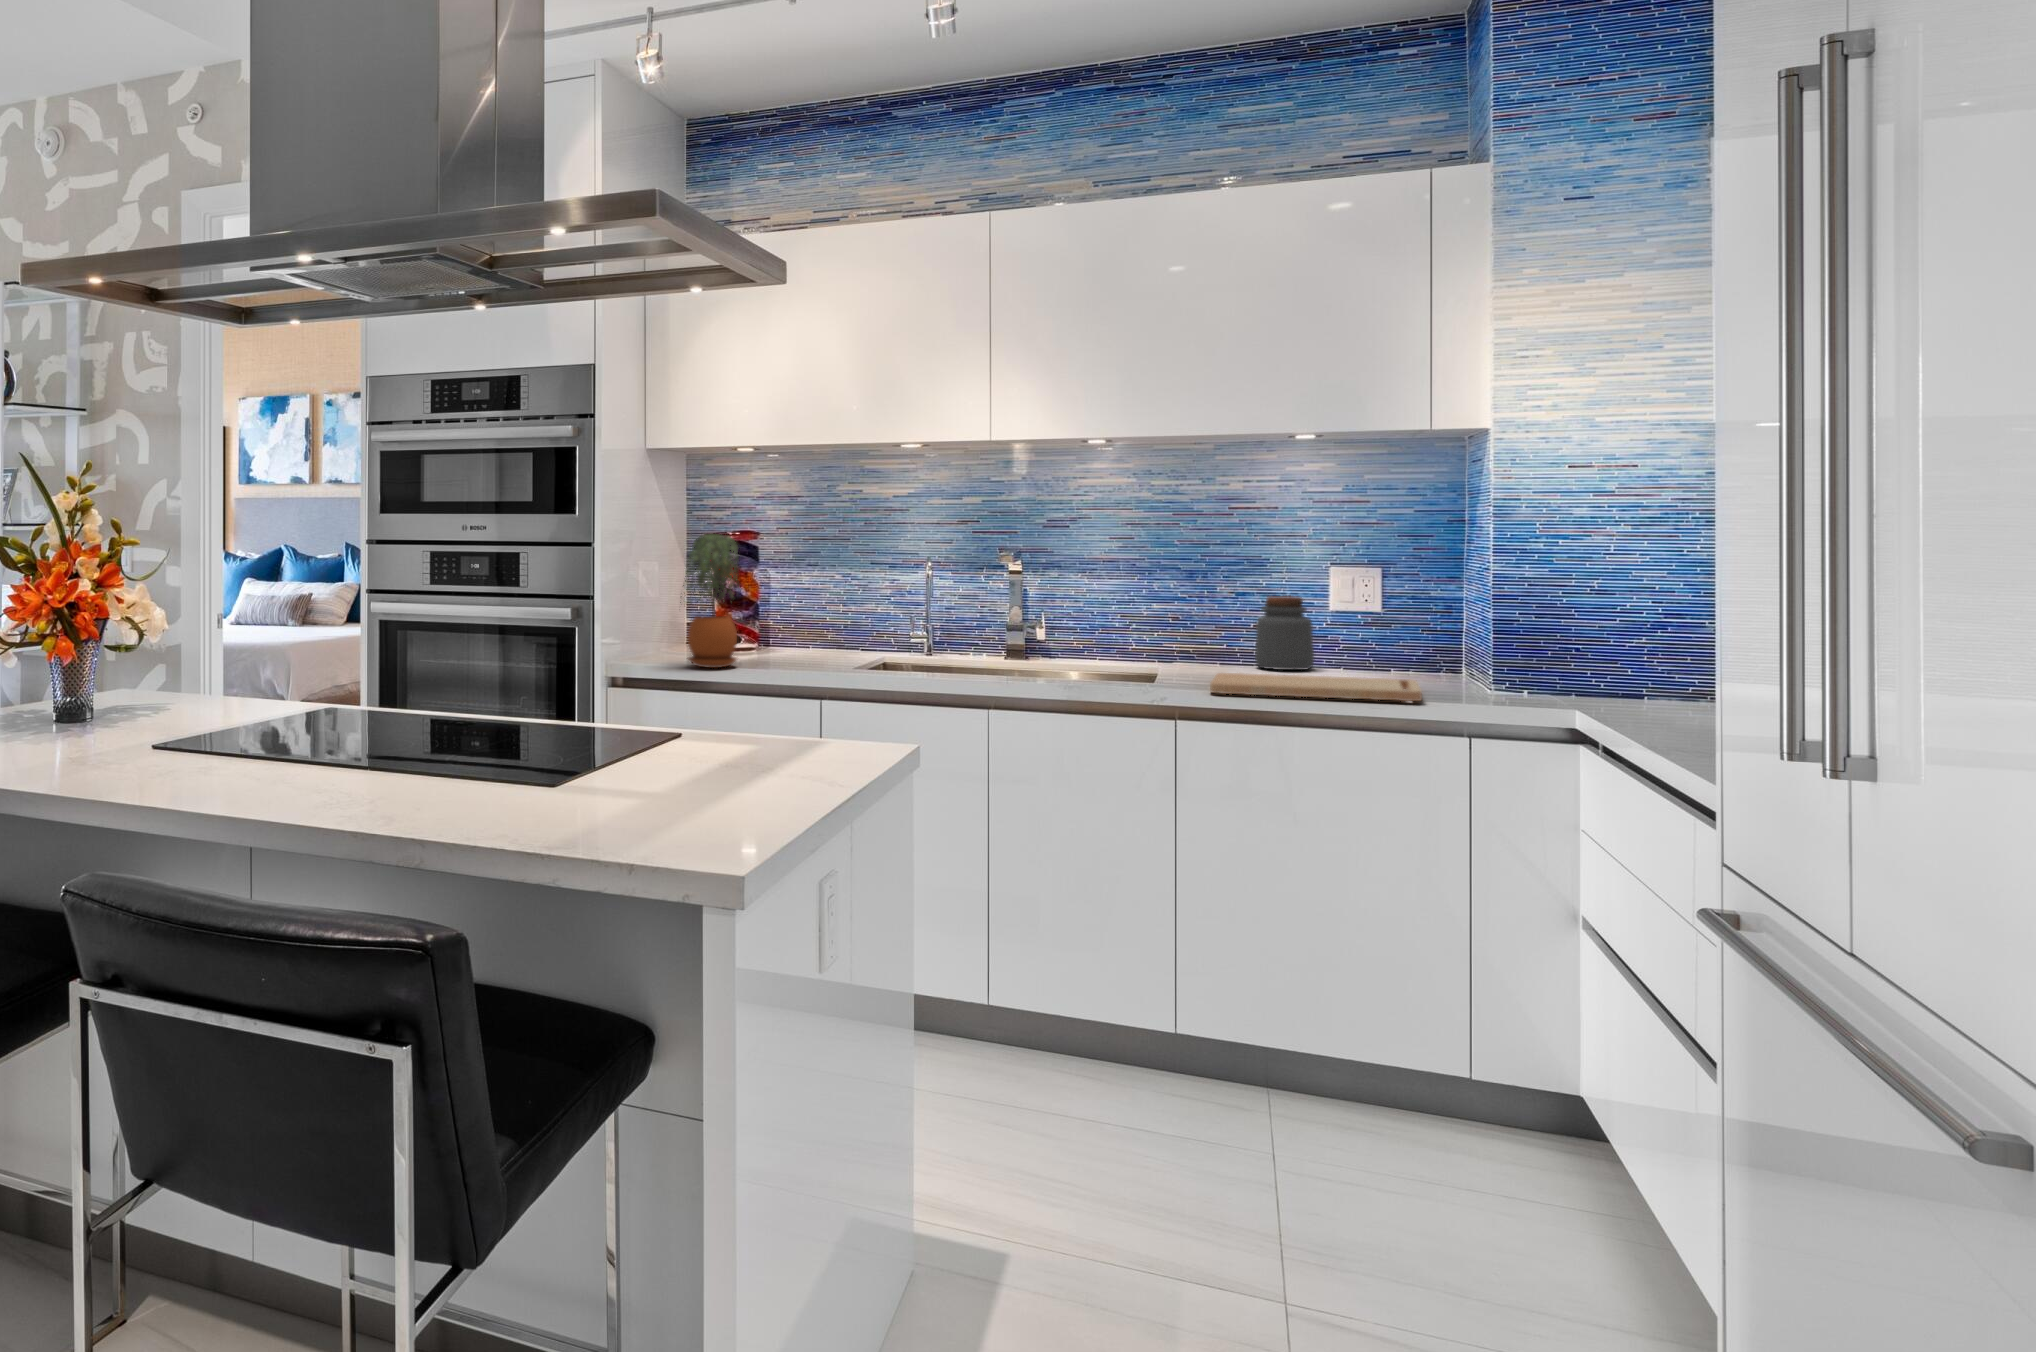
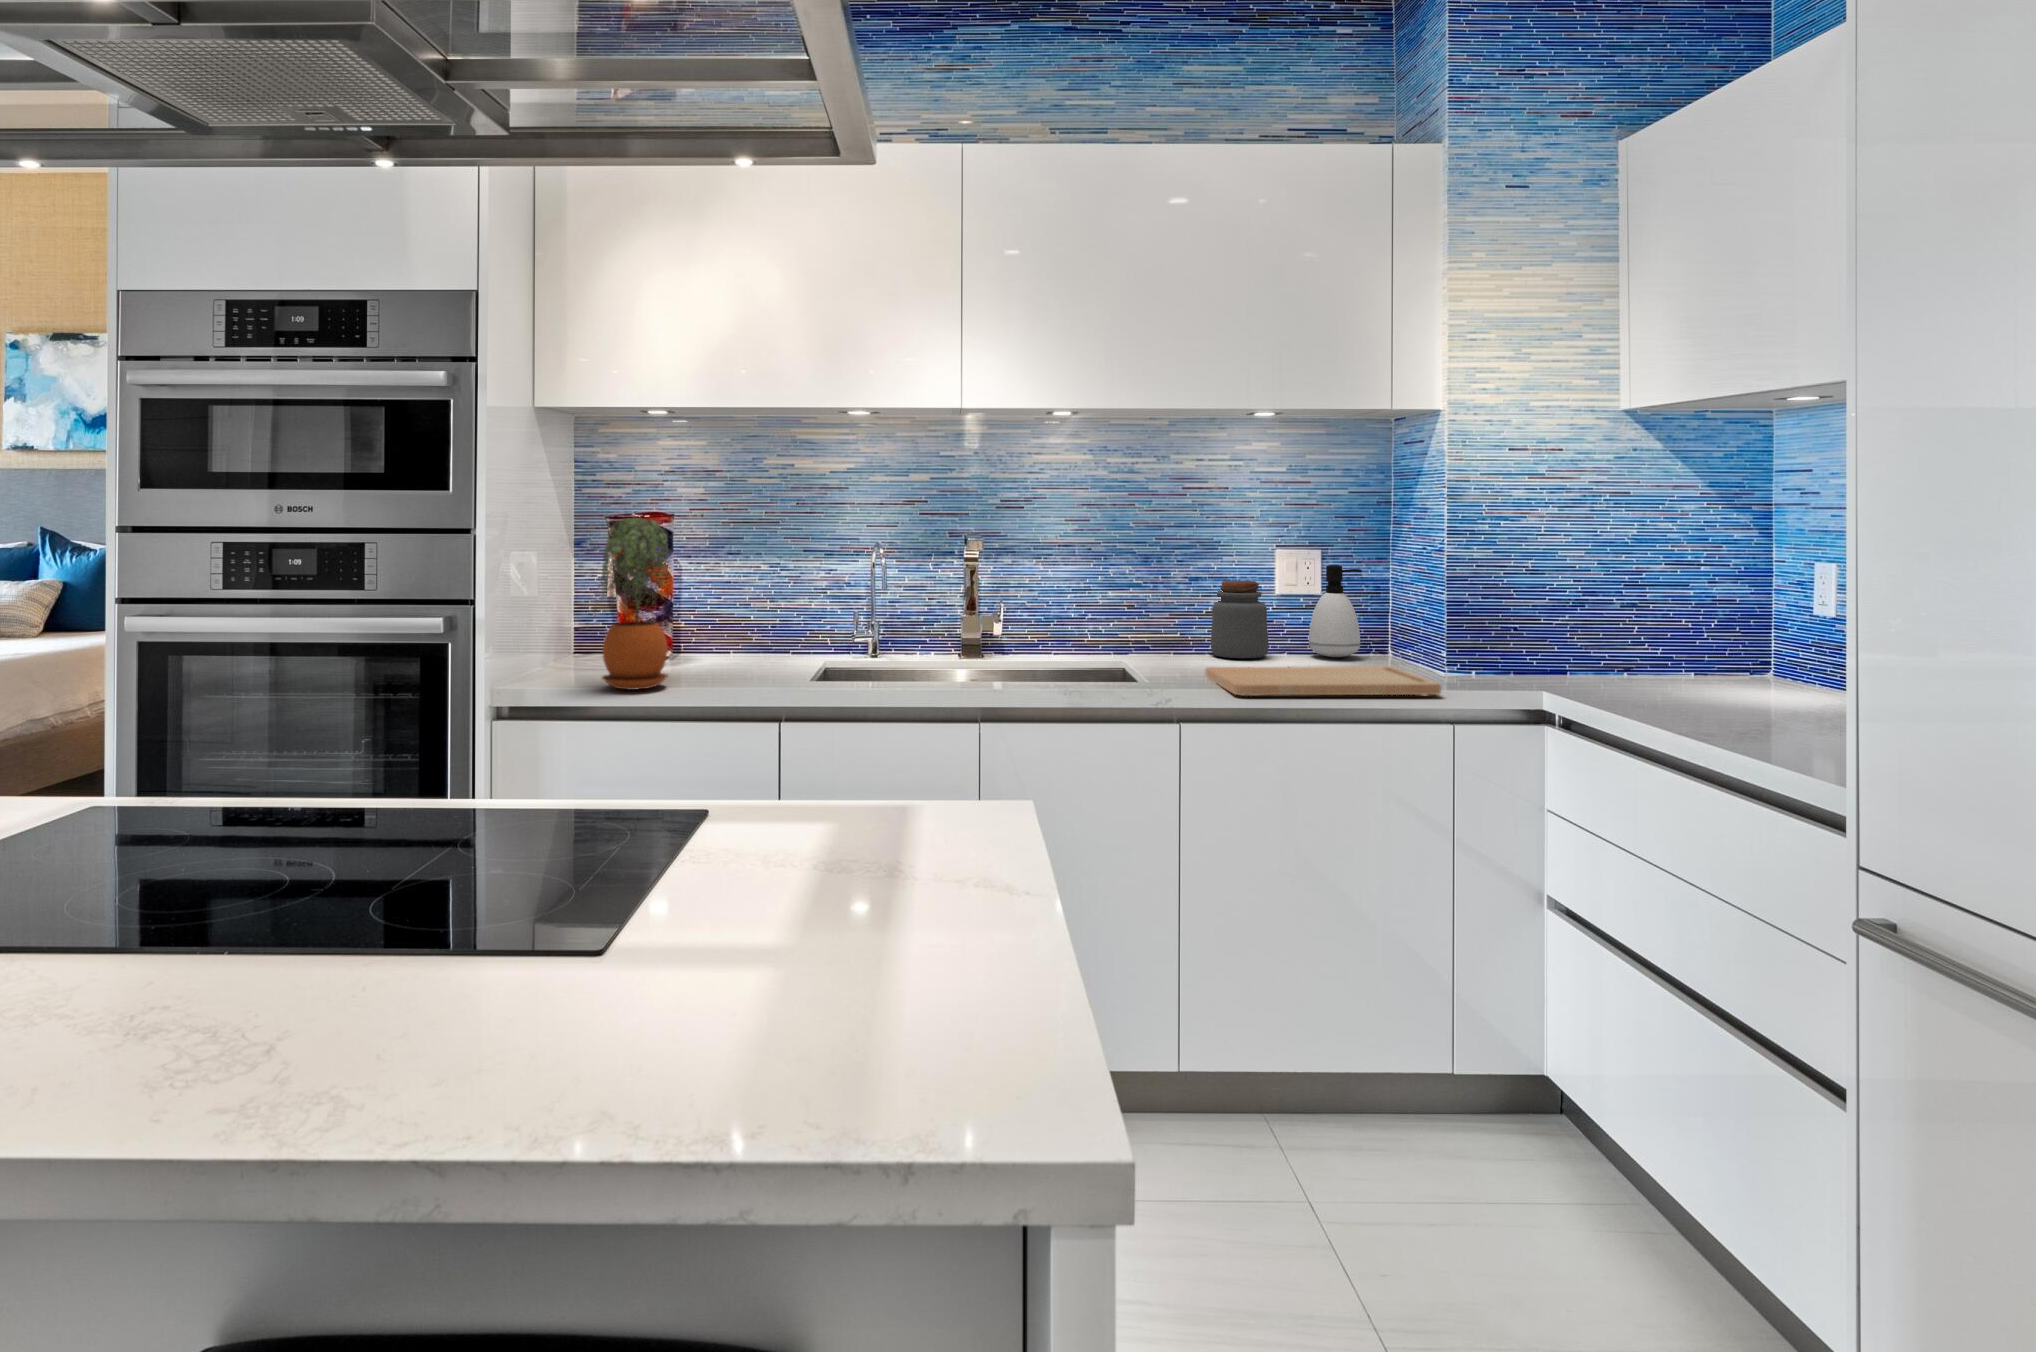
soap dispenser: none [1359,582,1414,673] -> present [1309,565,1362,657]

